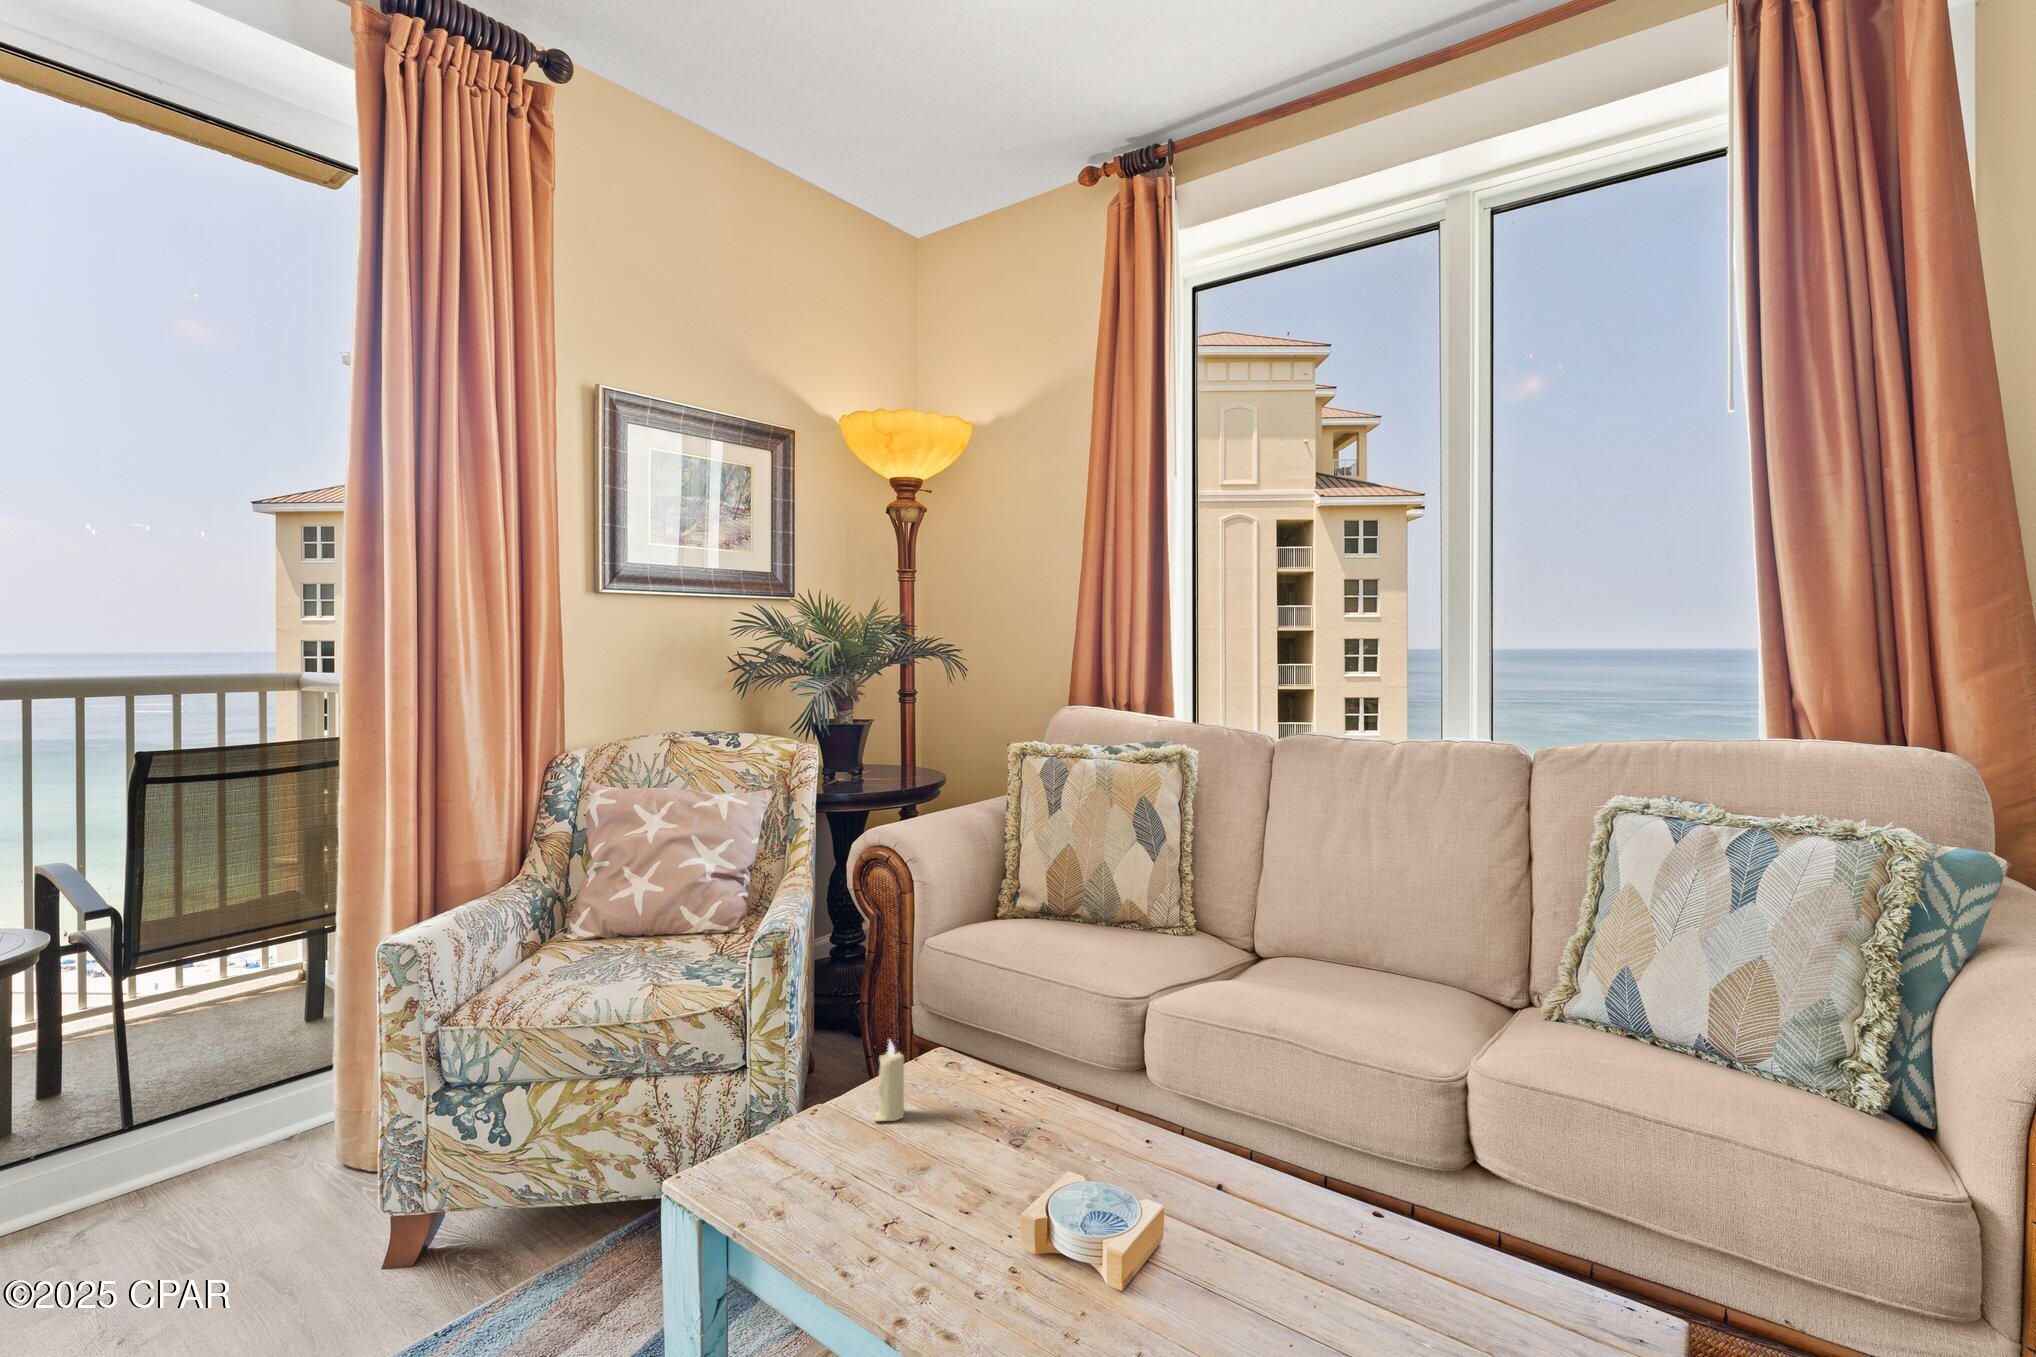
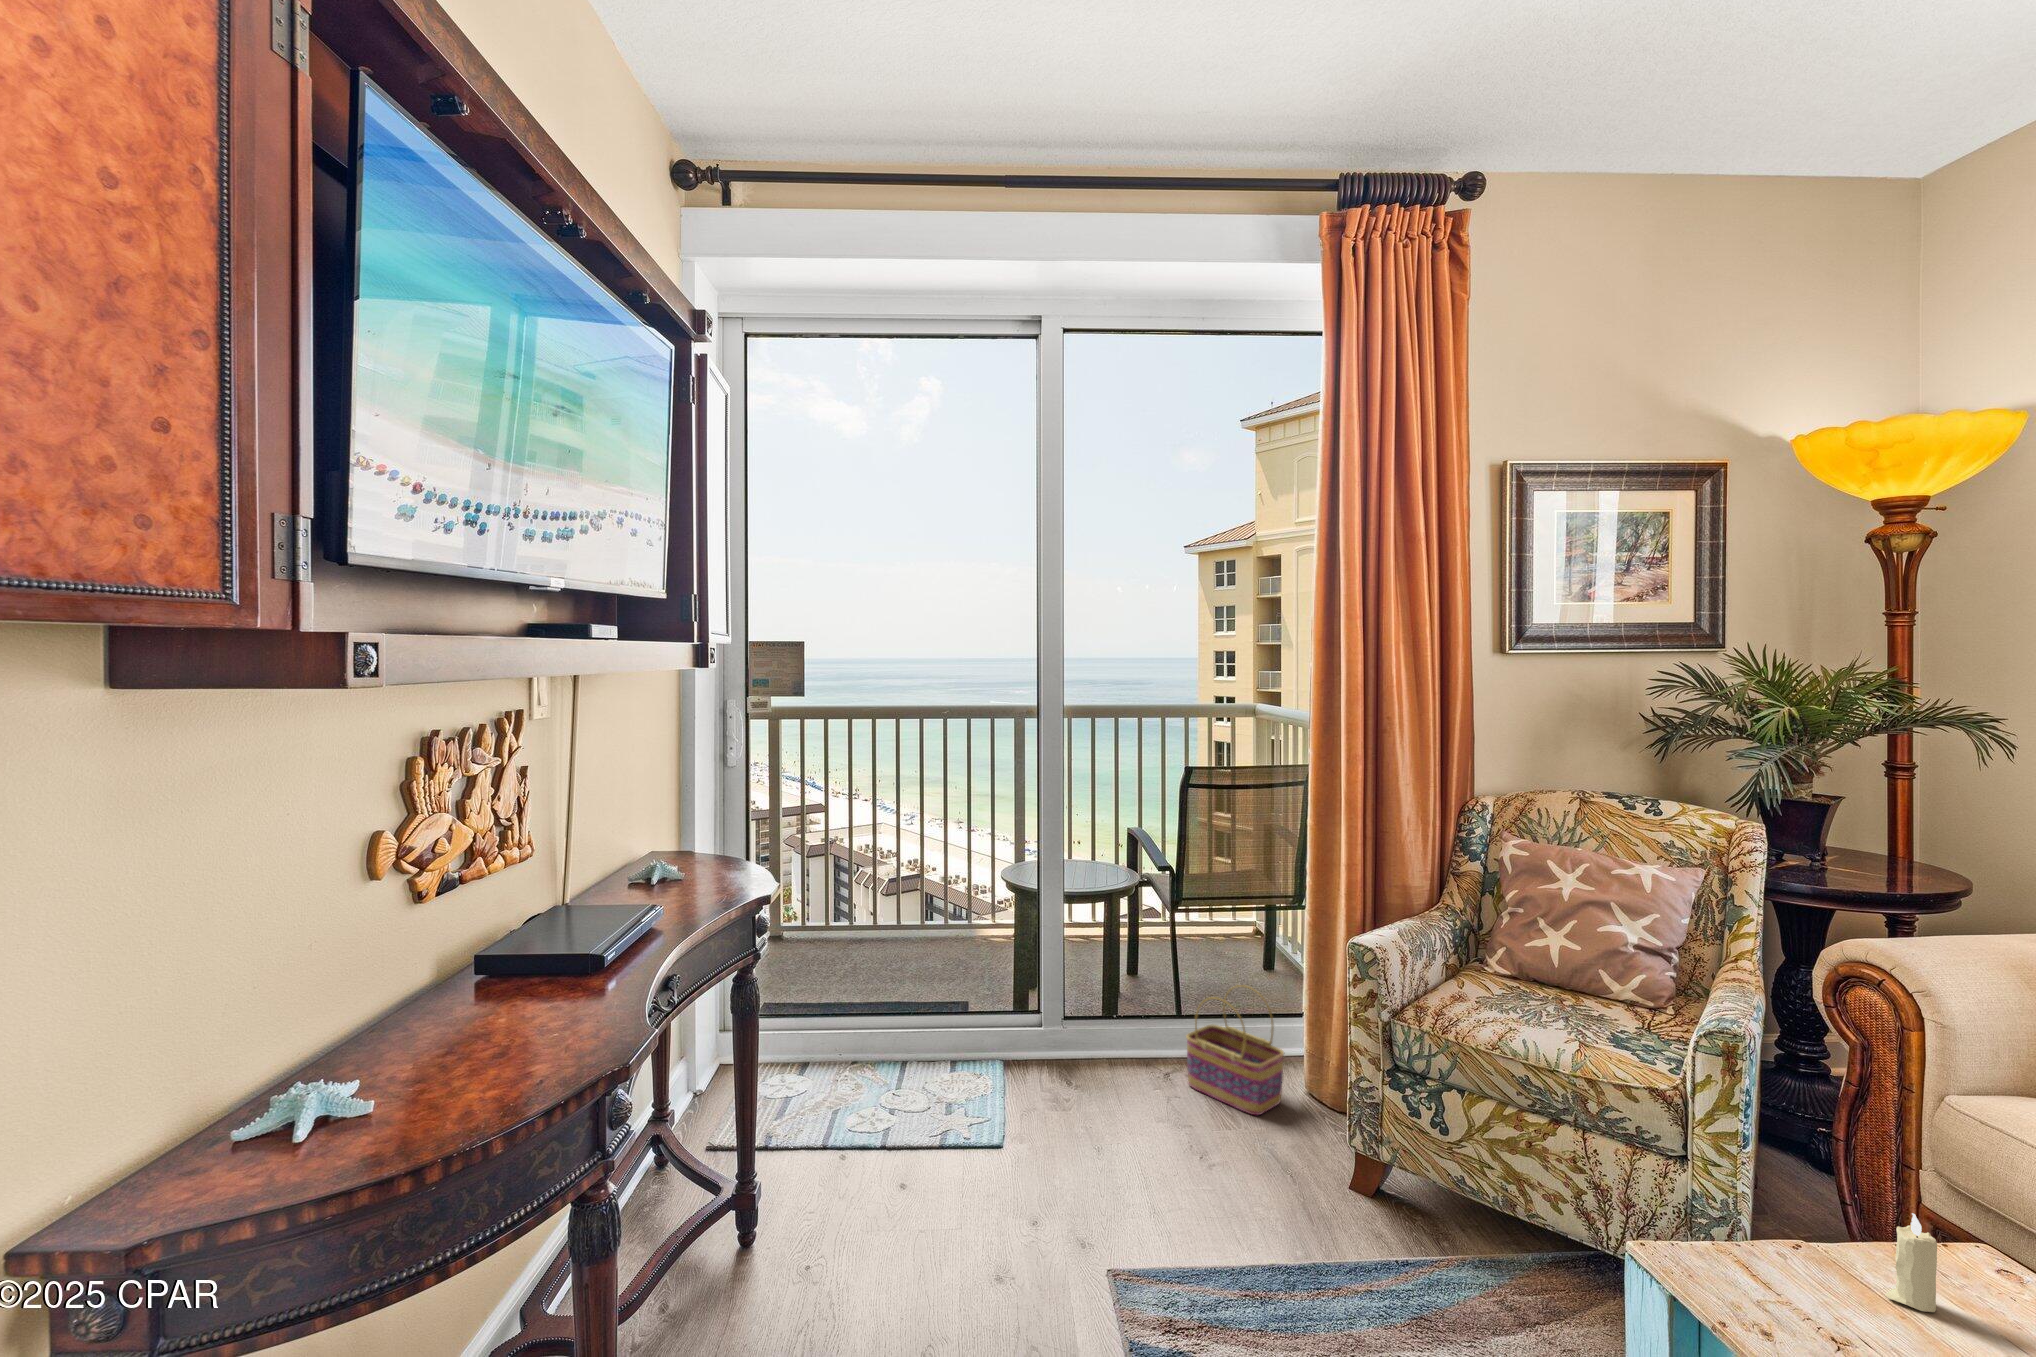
basket: none [123,1047,304,1228] -> present [1186,985,1284,1115]

